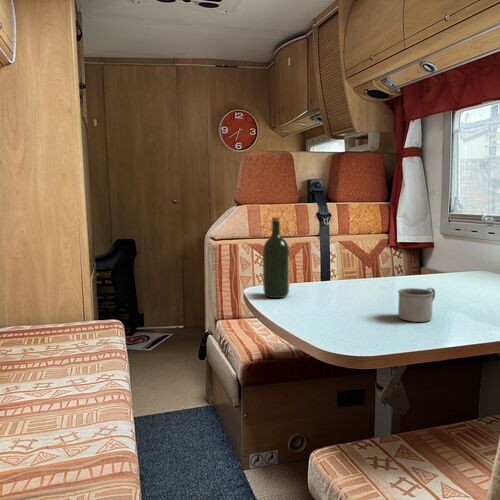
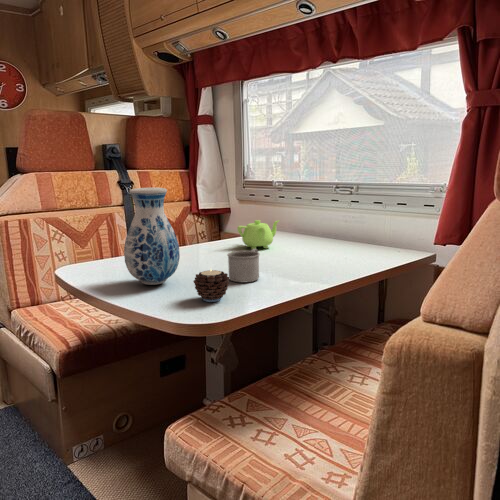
wine bottle: present [263,217,290,298] -> none [76,186,110,276]
vase: none [297,220,349,312] -> present [124,187,180,285]
teapot: none [426,258,478,290] -> present [237,220,279,249]
candle: none [352,300,390,336] -> present [194,269,229,302]

